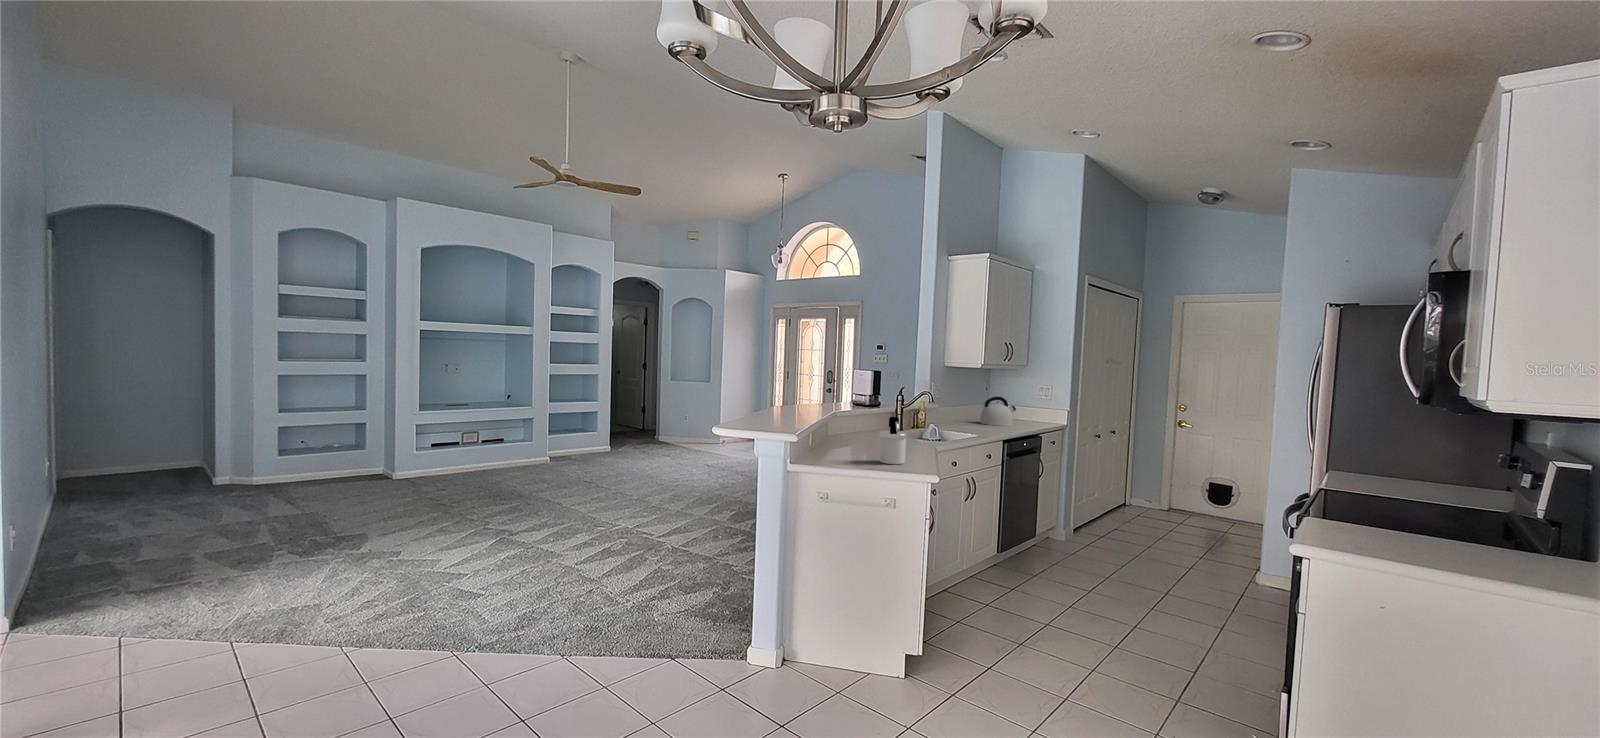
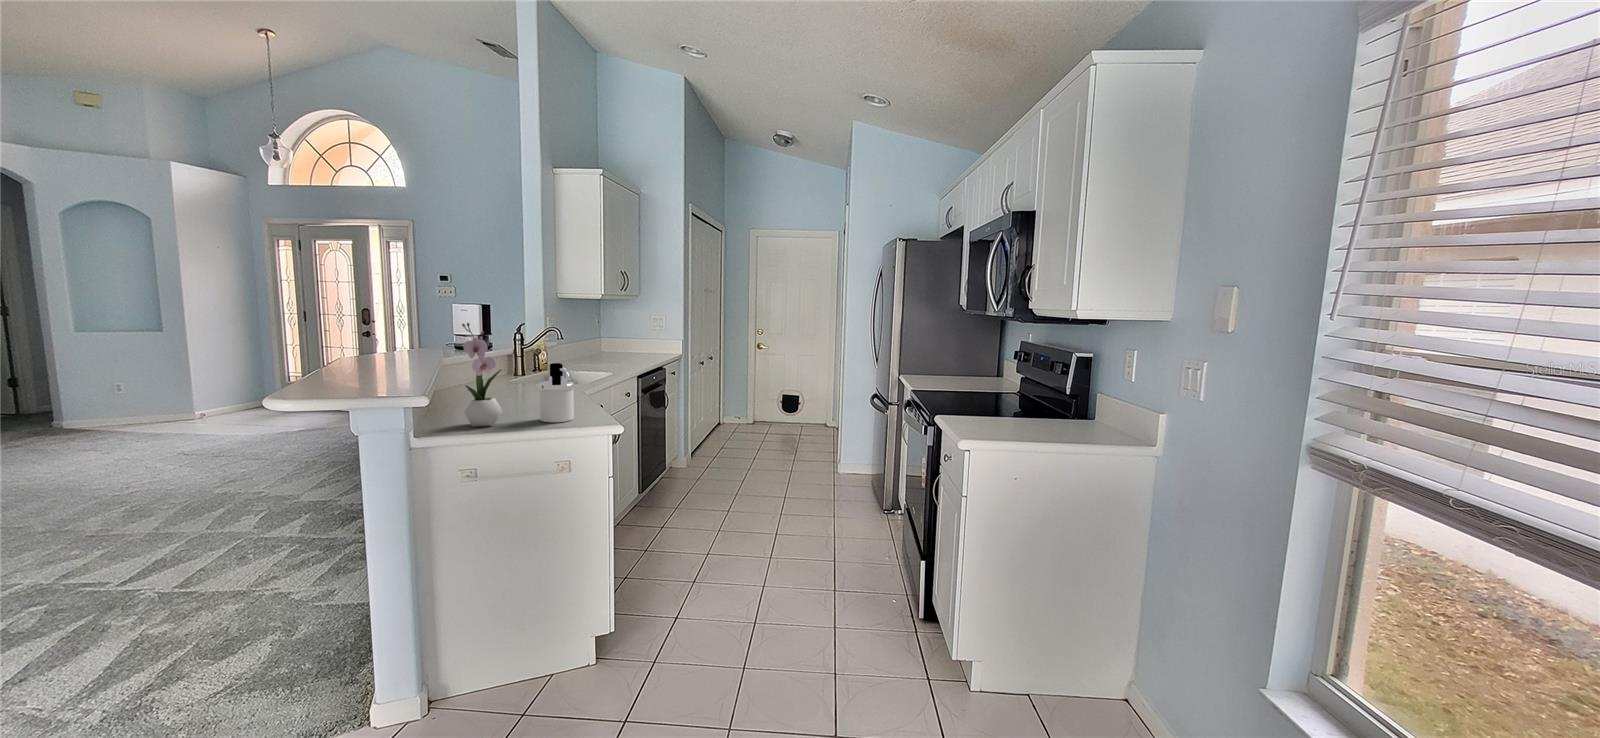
flower arrangement: none [828,382,857,460] -> present [462,323,503,426]
kettle: present [980,397,1016,426] -> none [598,329,635,360]

